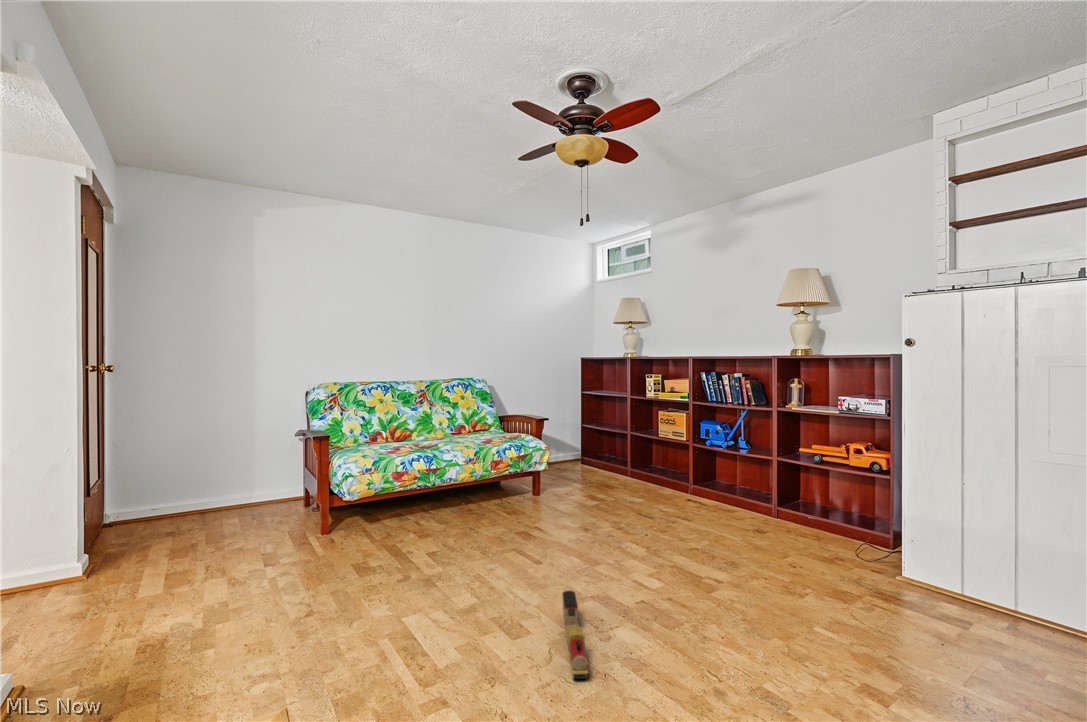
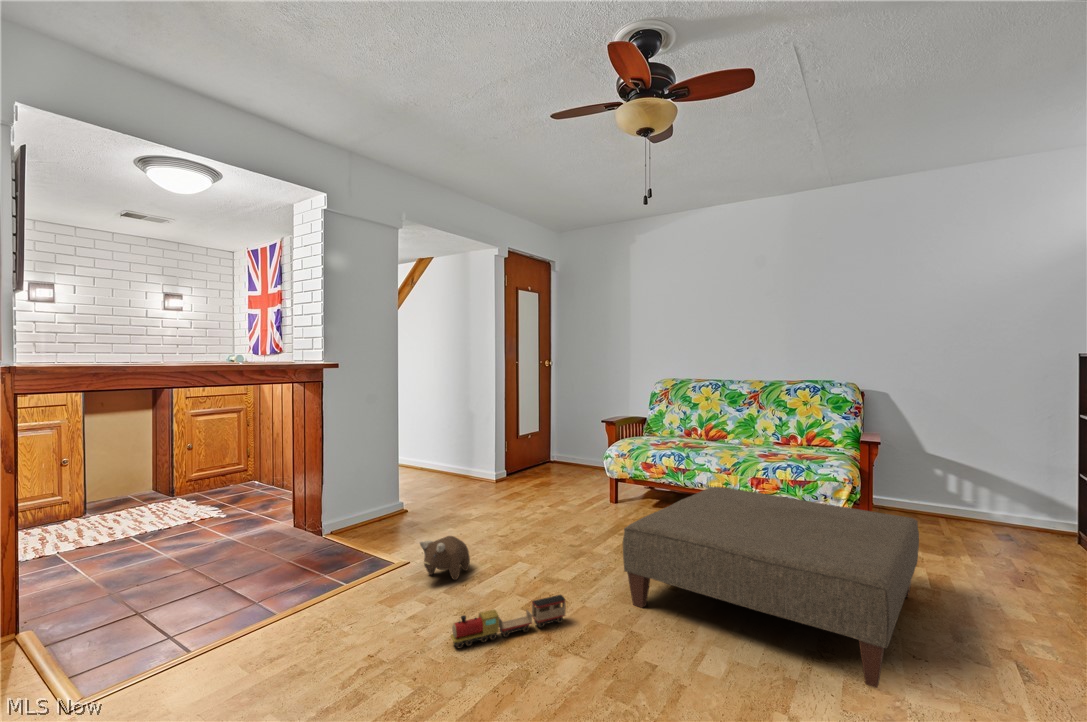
ottoman: none [491,459,716,581] -> present [623,487,919,688]
plush toy: none [368,606,428,673] -> present [420,536,470,580]

